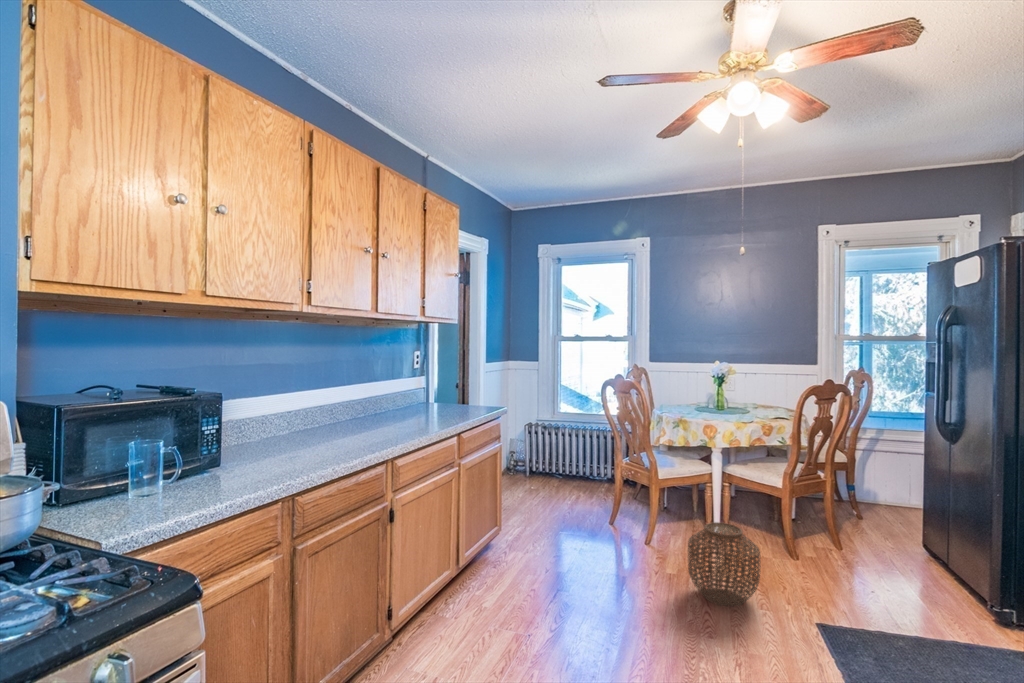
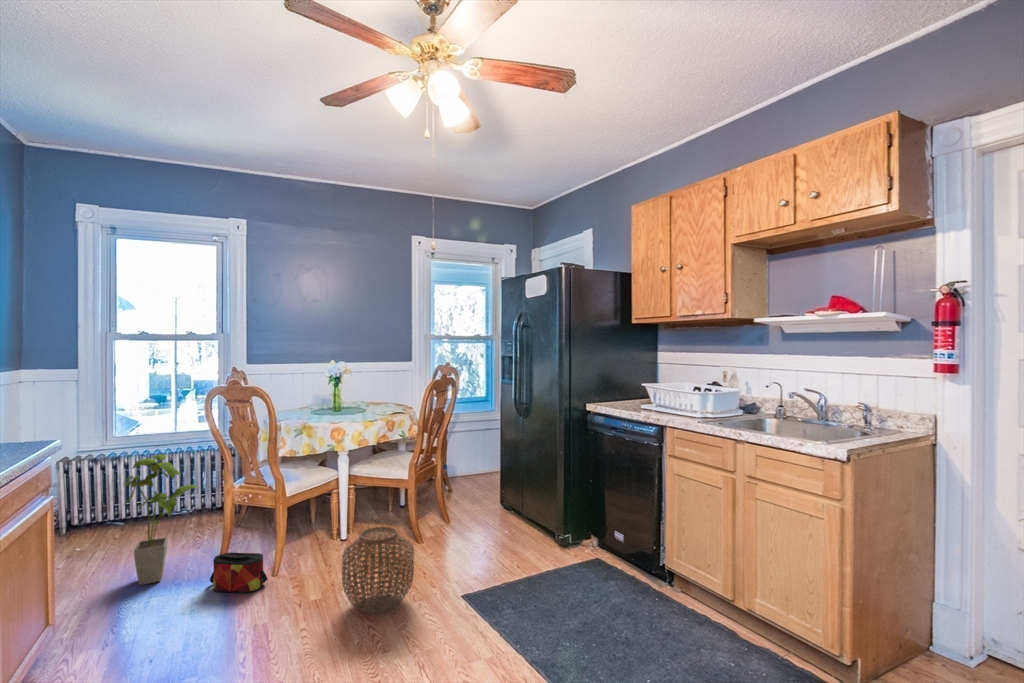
house plant: none [549,427,600,523] -> present [125,455,197,585]
bag: none [599,514,638,551] -> present [210,552,267,593]

